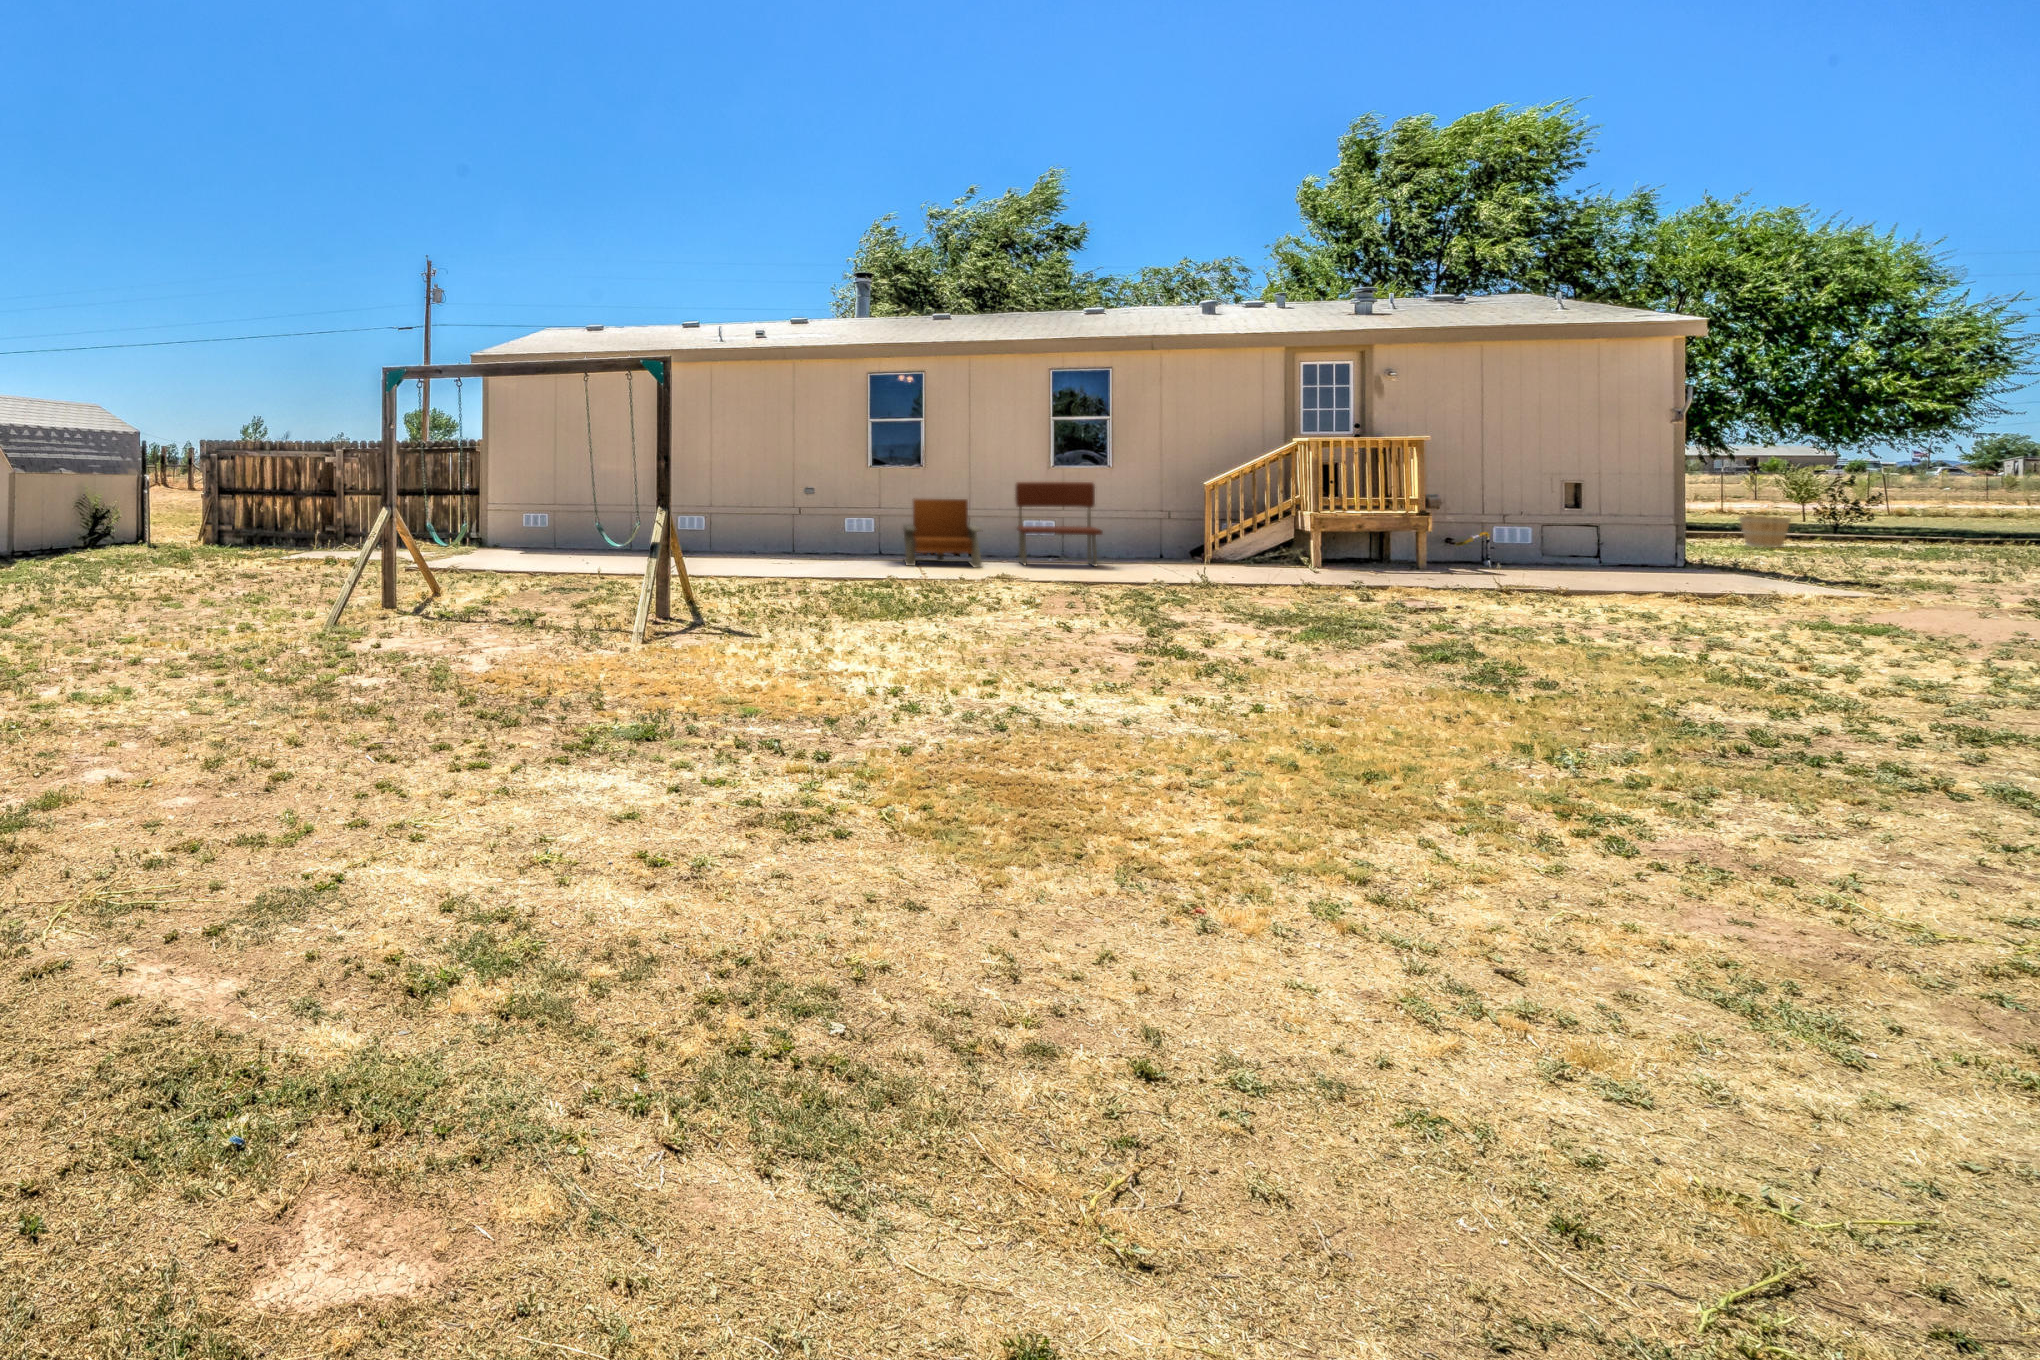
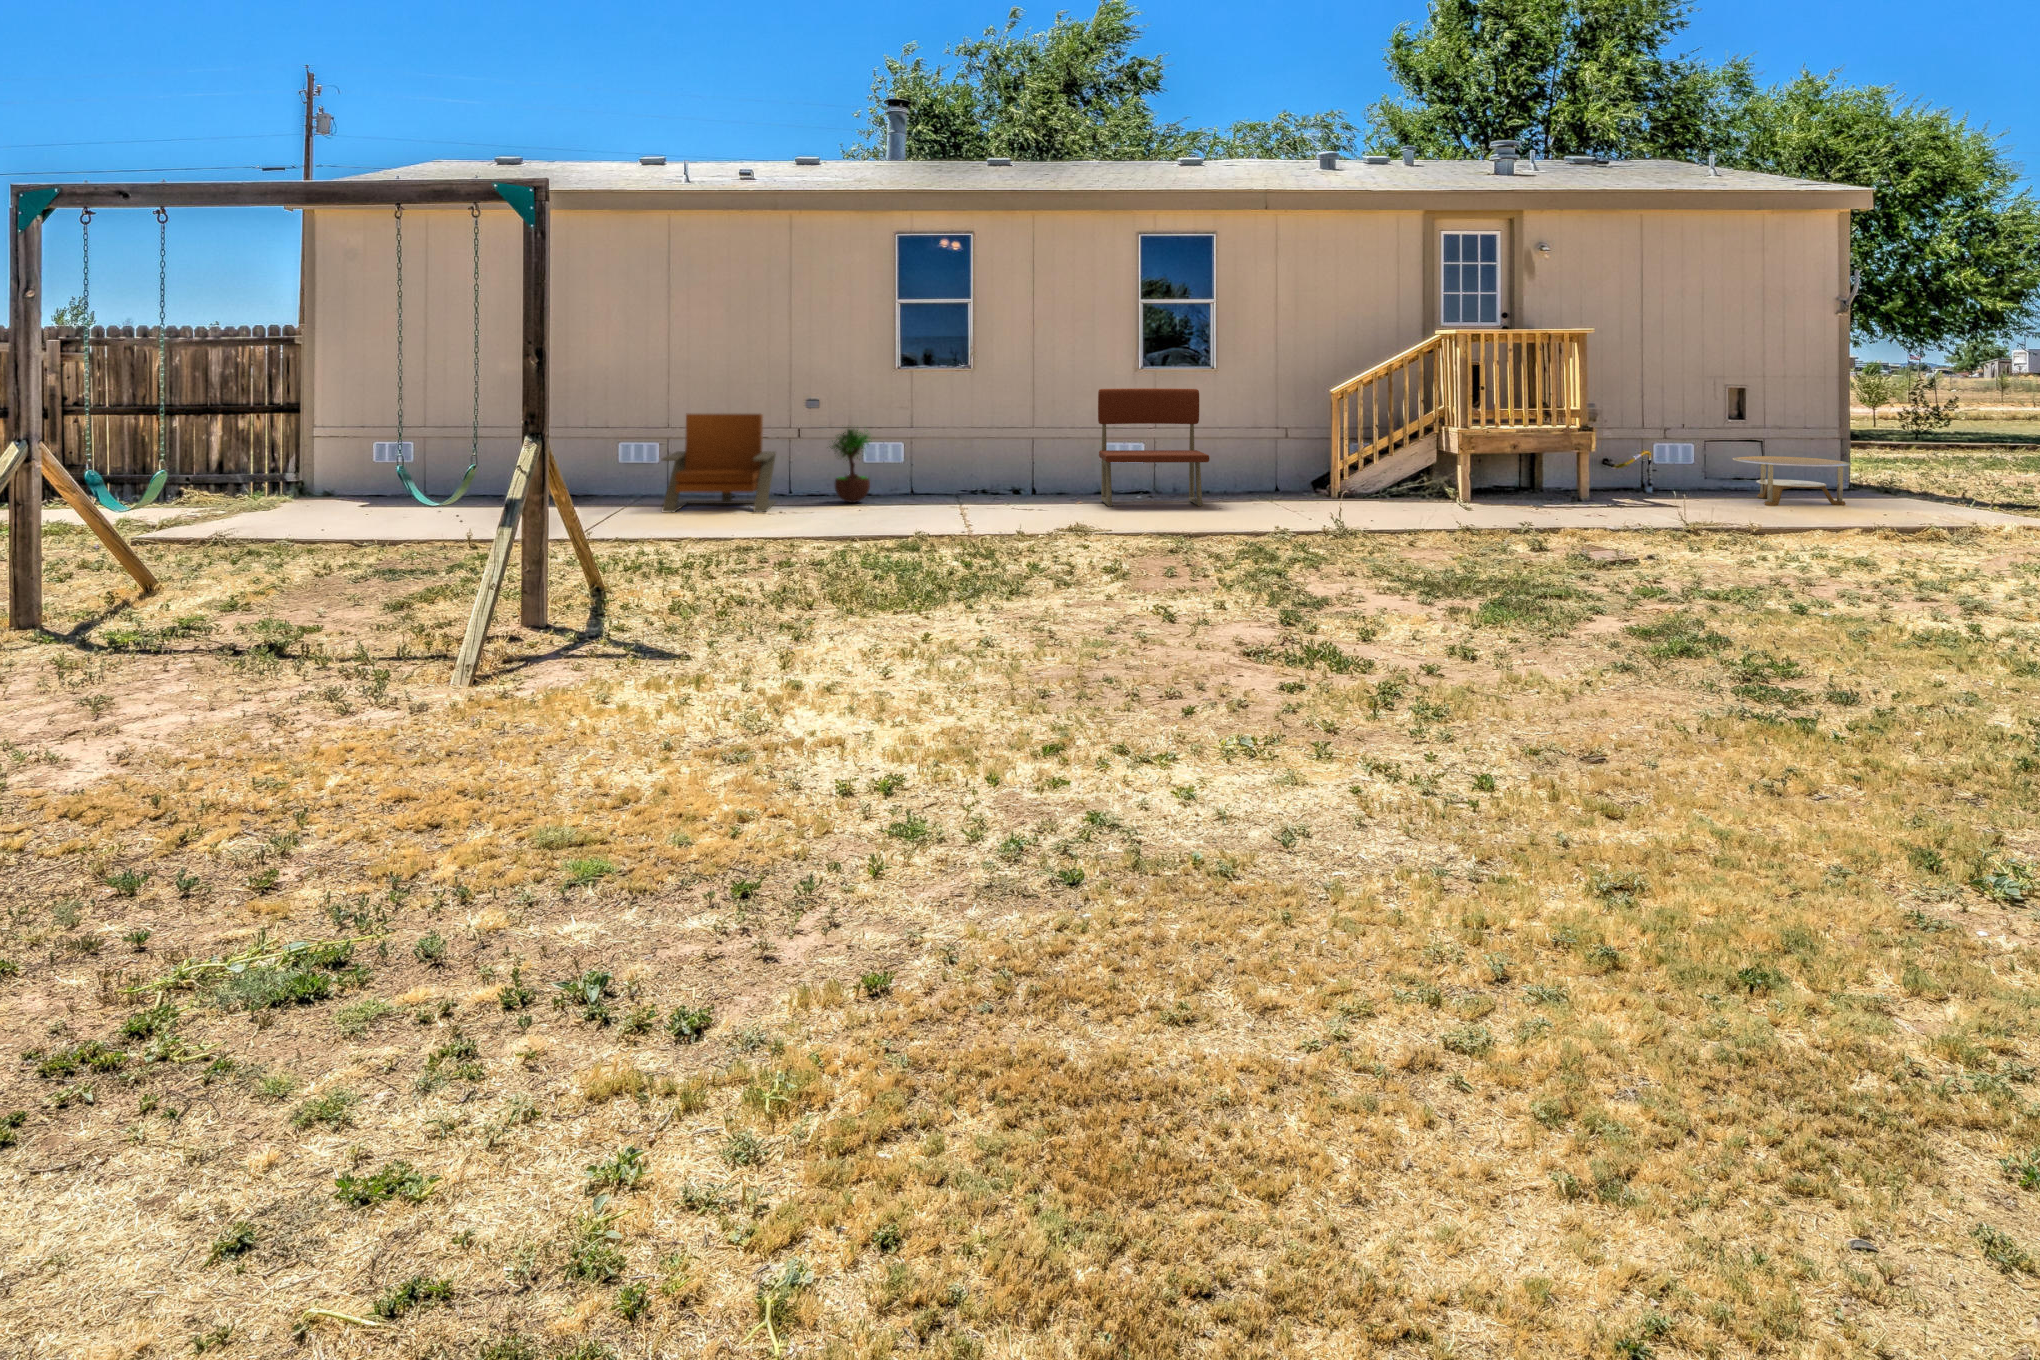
lounge chair: present [903,499,982,568] -> present [662,414,776,512]
potted tree: none [817,502,851,558] -> present [830,427,870,502]
wooden bucket: present [1739,515,1791,548] -> none [1856,423,1905,460]
round table: none [1572,540,1689,581] -> present [1733,456,1852,506]

